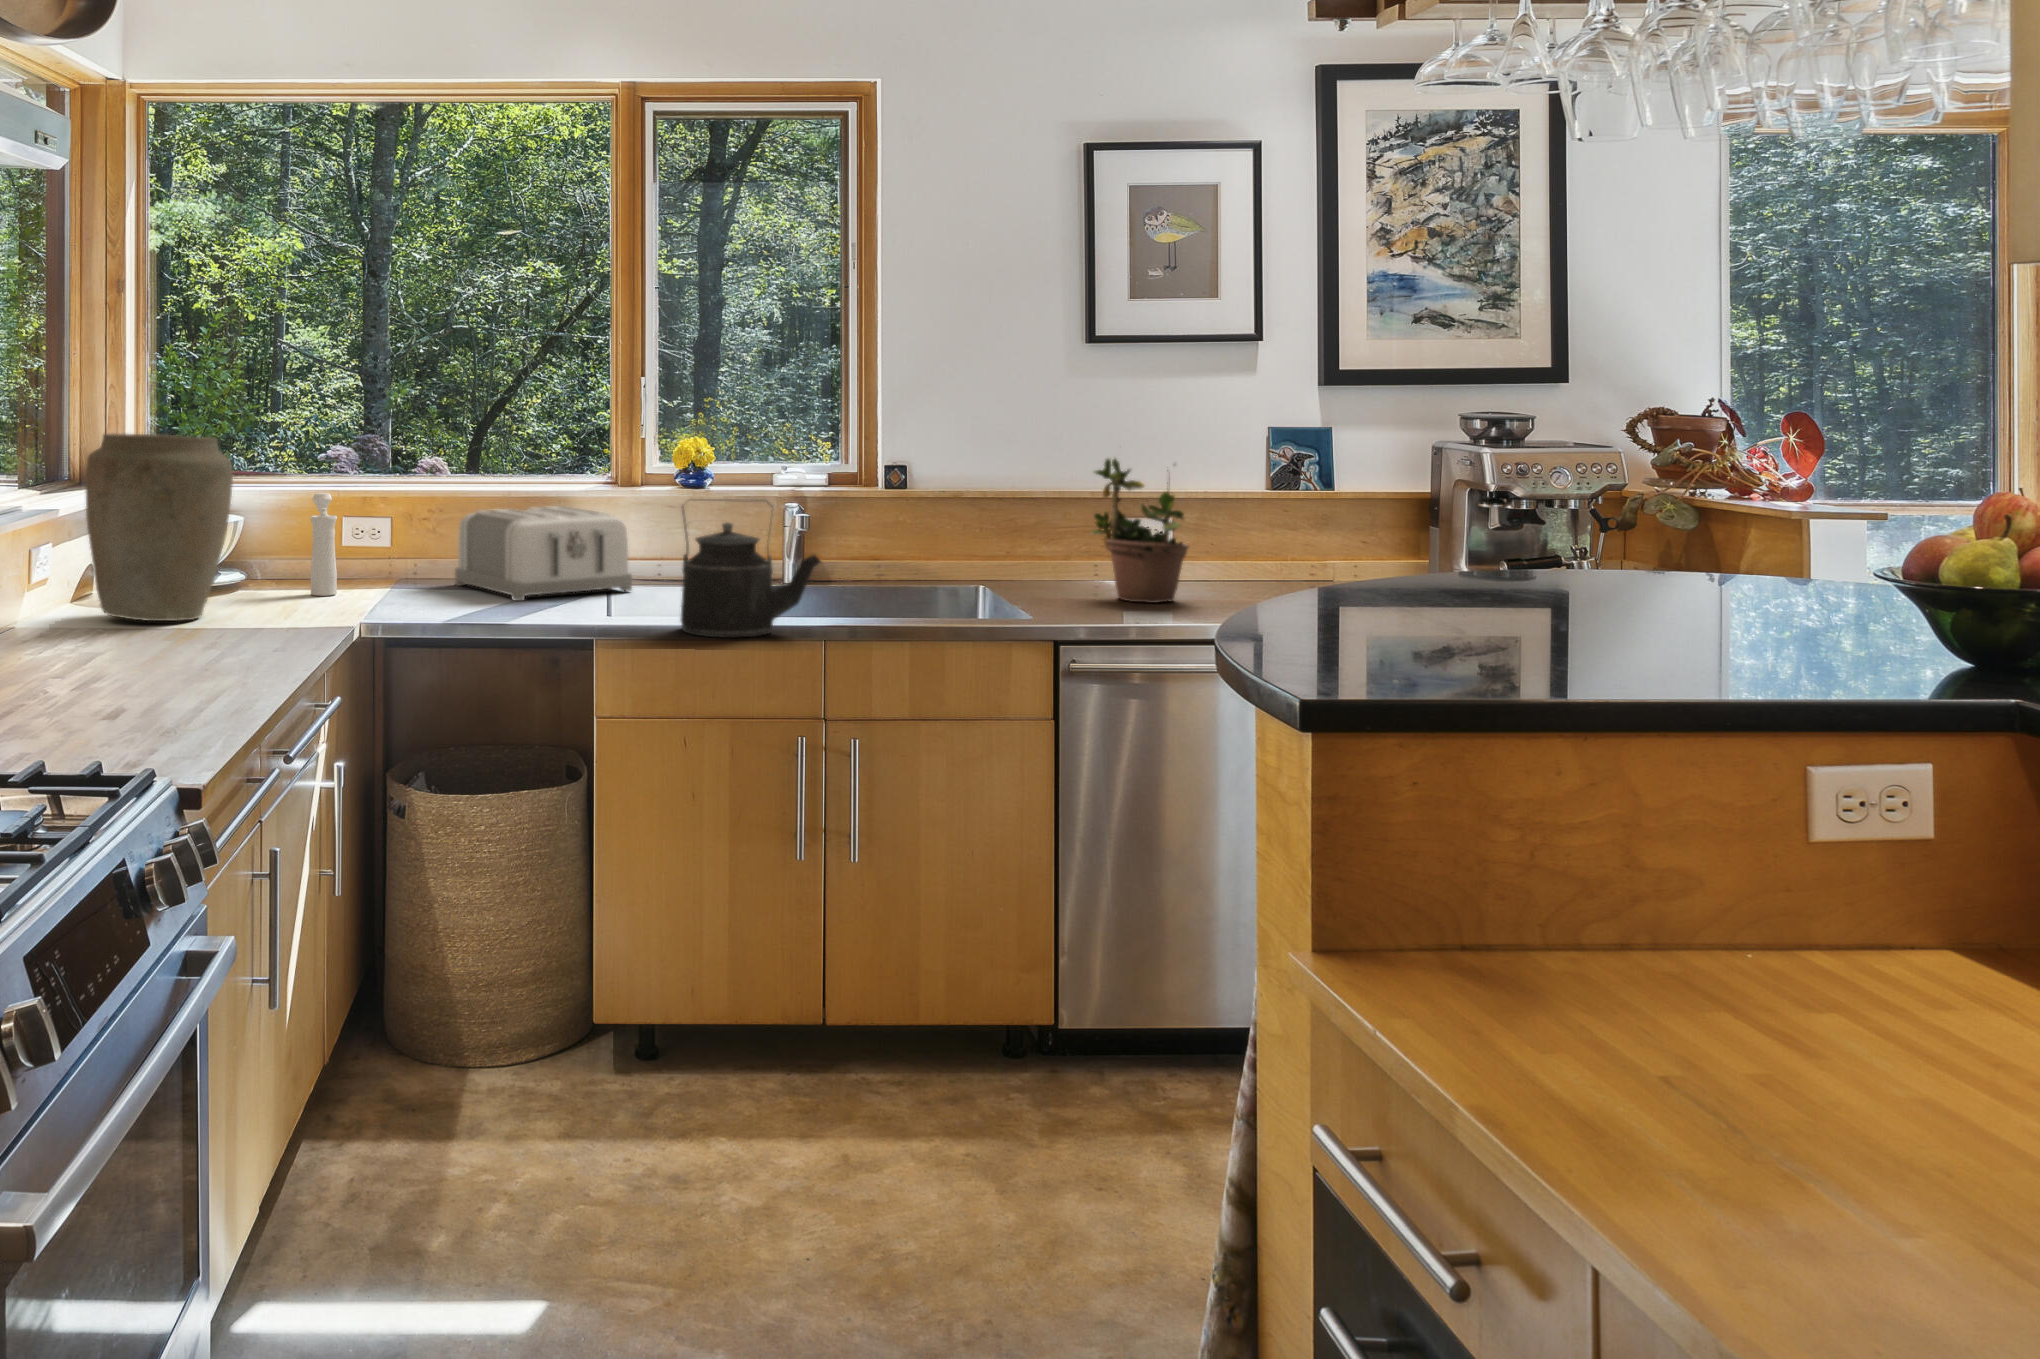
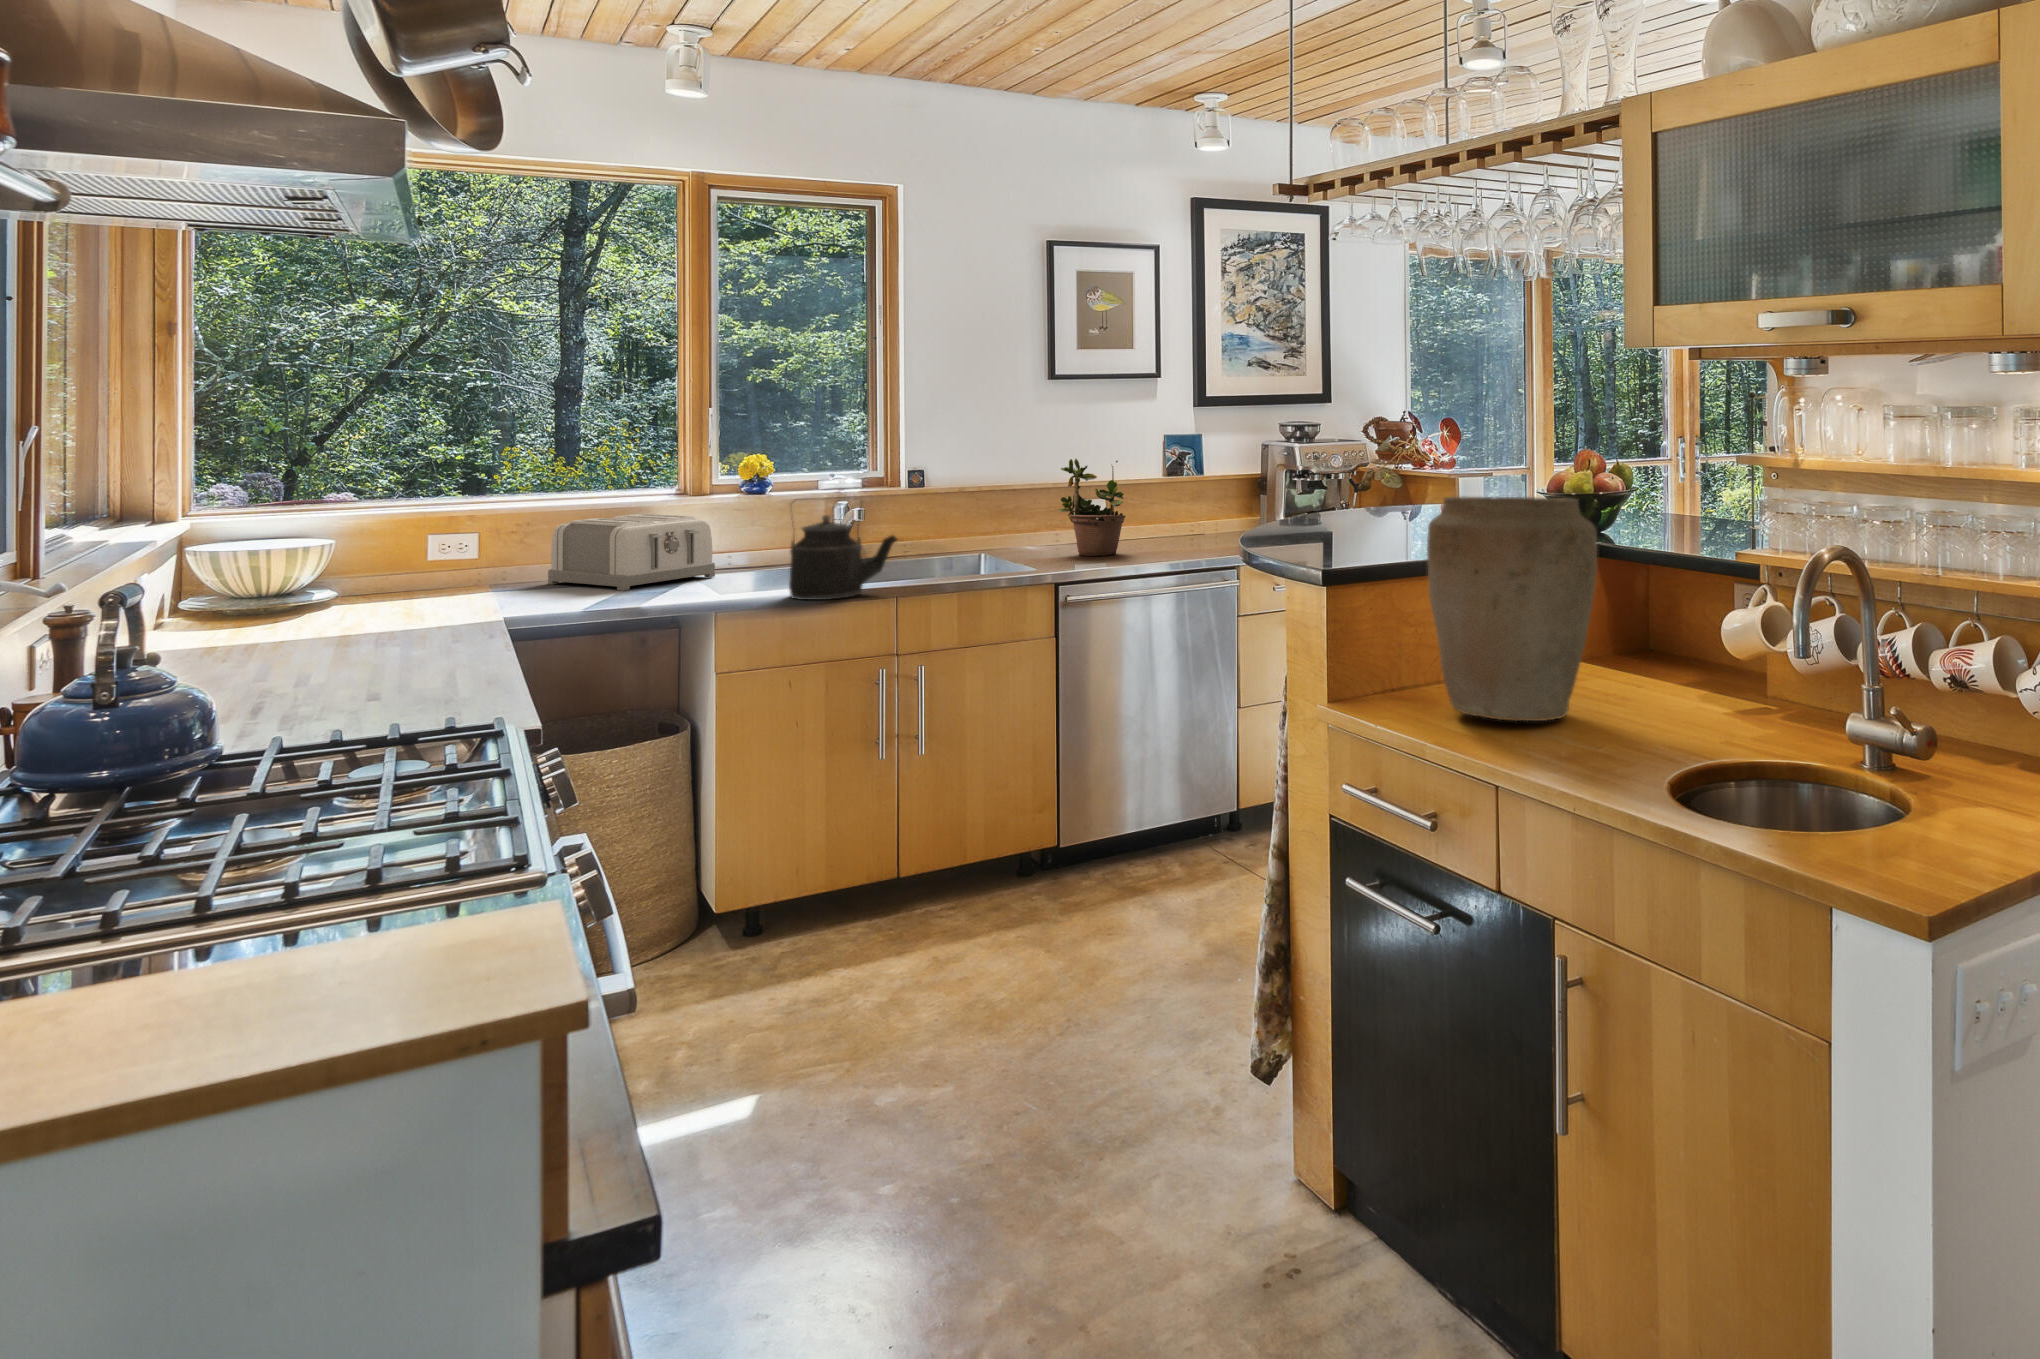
vase: present [86,433,233,621] -> present [1427,496,1597,721]
pepper mill: present [310,493,337,596] -> none [411,513,445,601]

